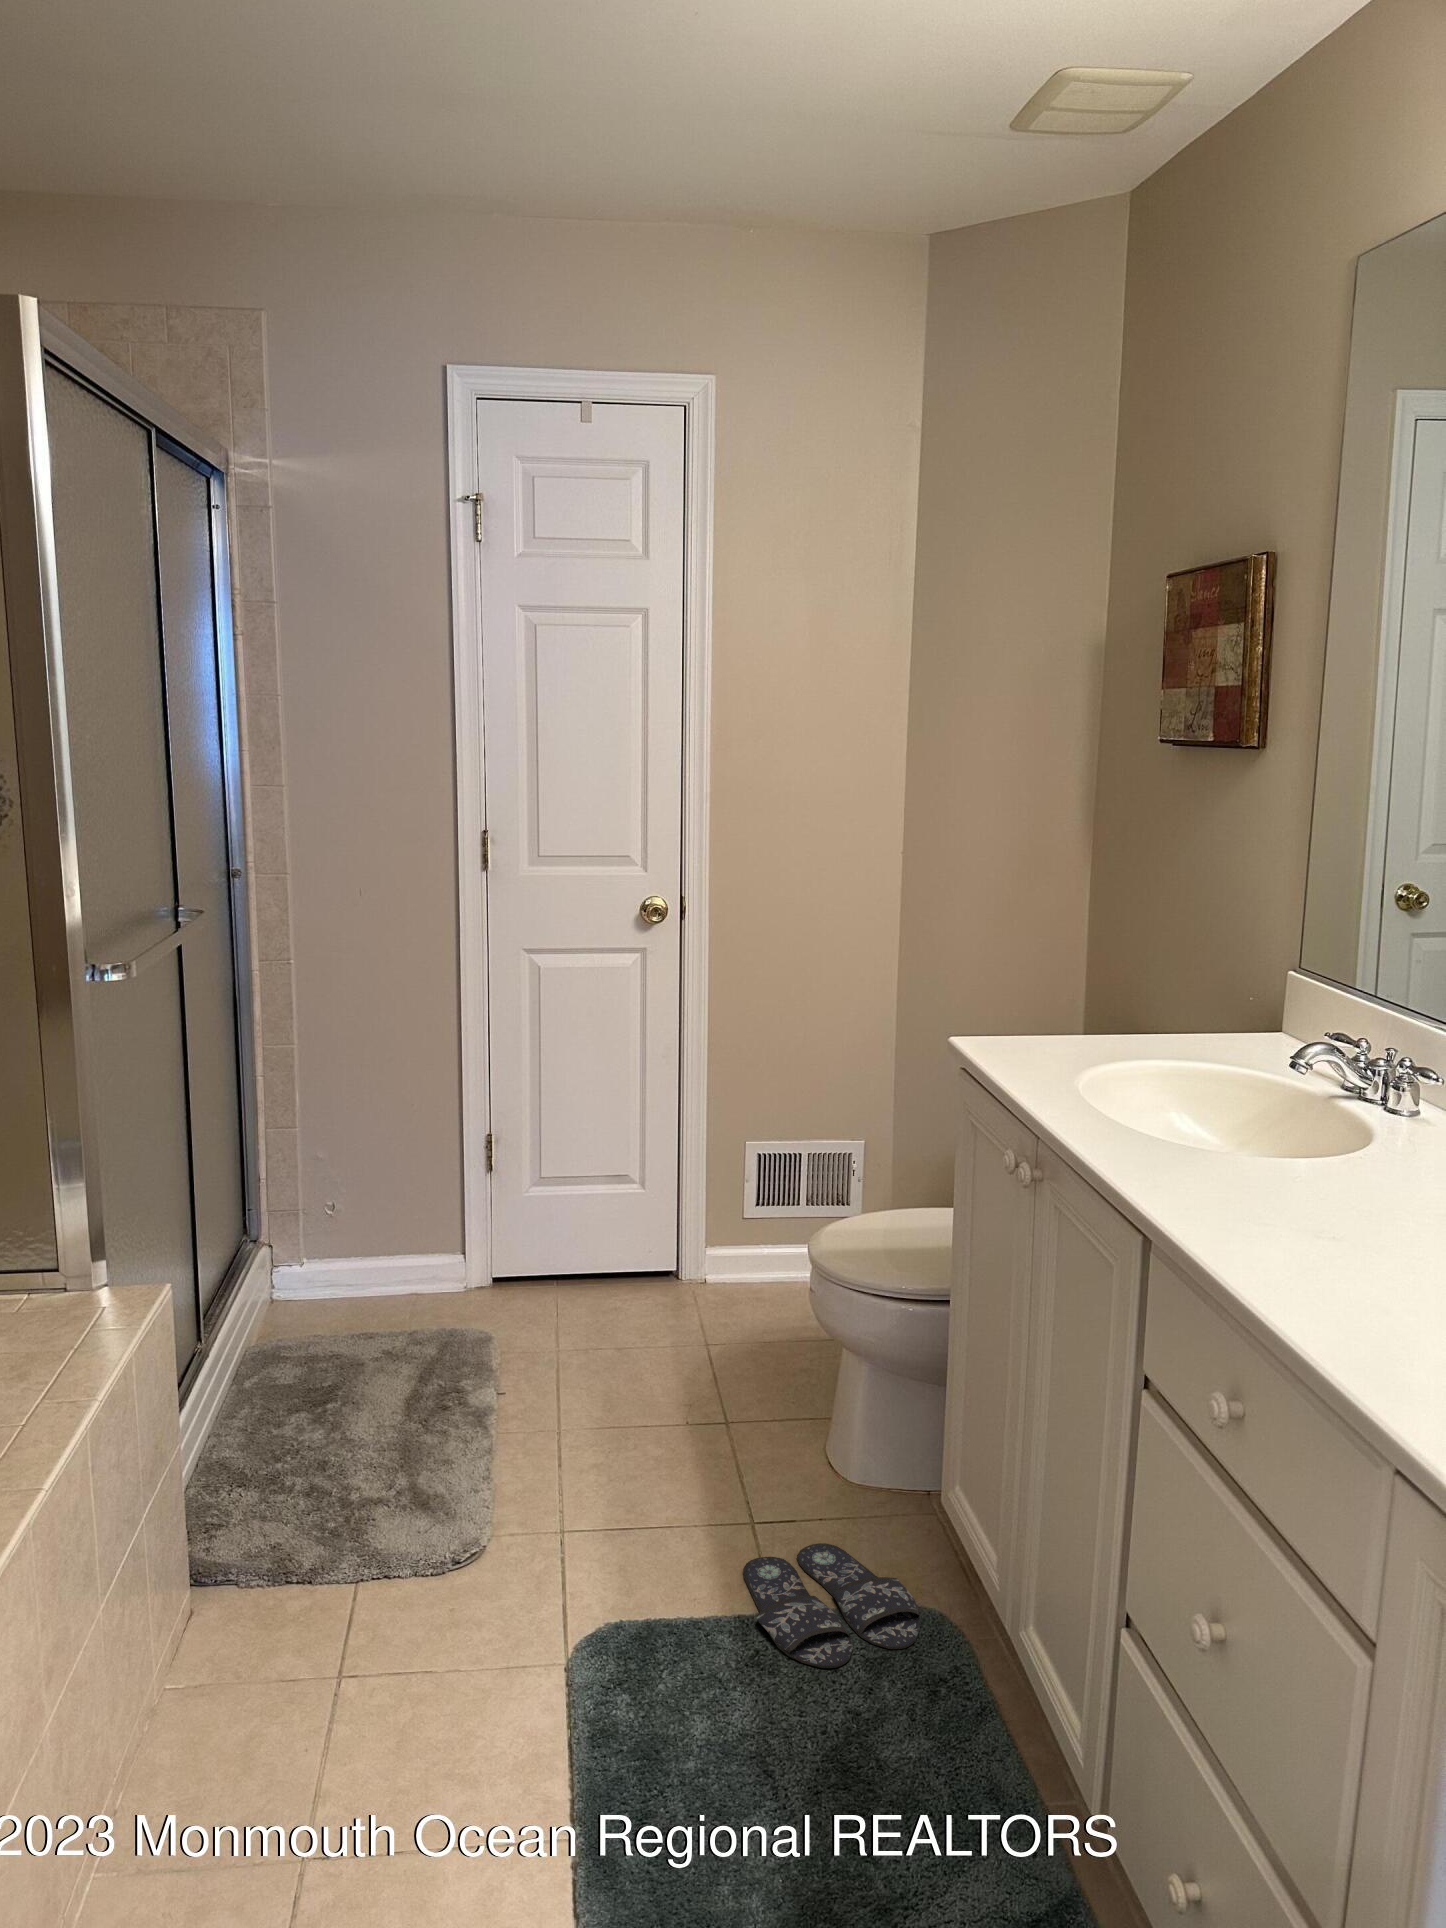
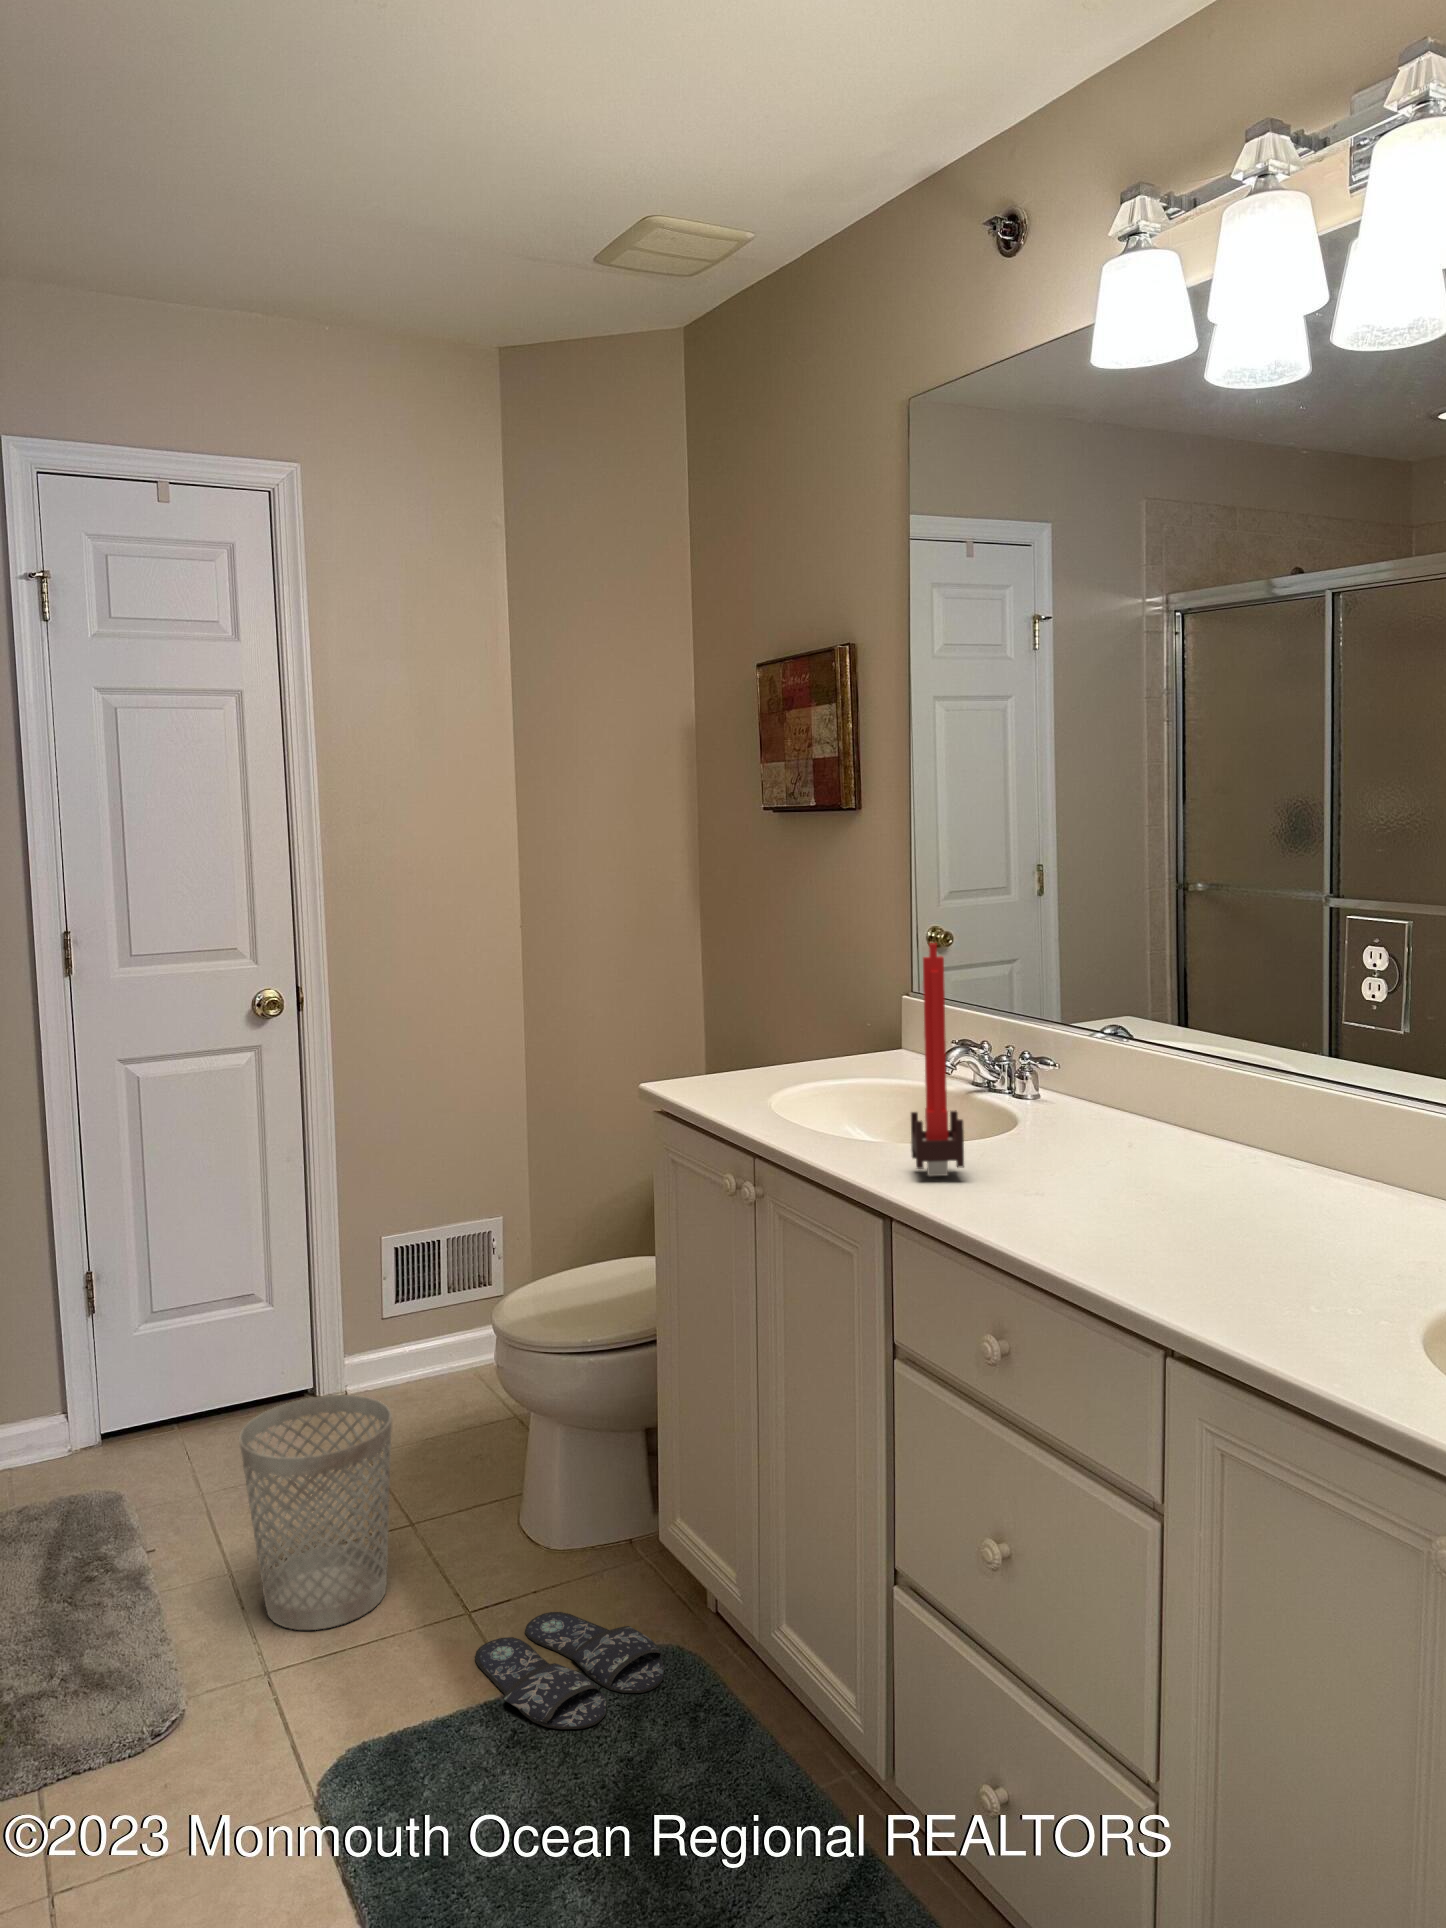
candle: none [1186,935,1248,1199] -> present [911,943,964,1176]
wastebasket: none [561,1288,700,1505] -> present [239,1395,392,1630]

